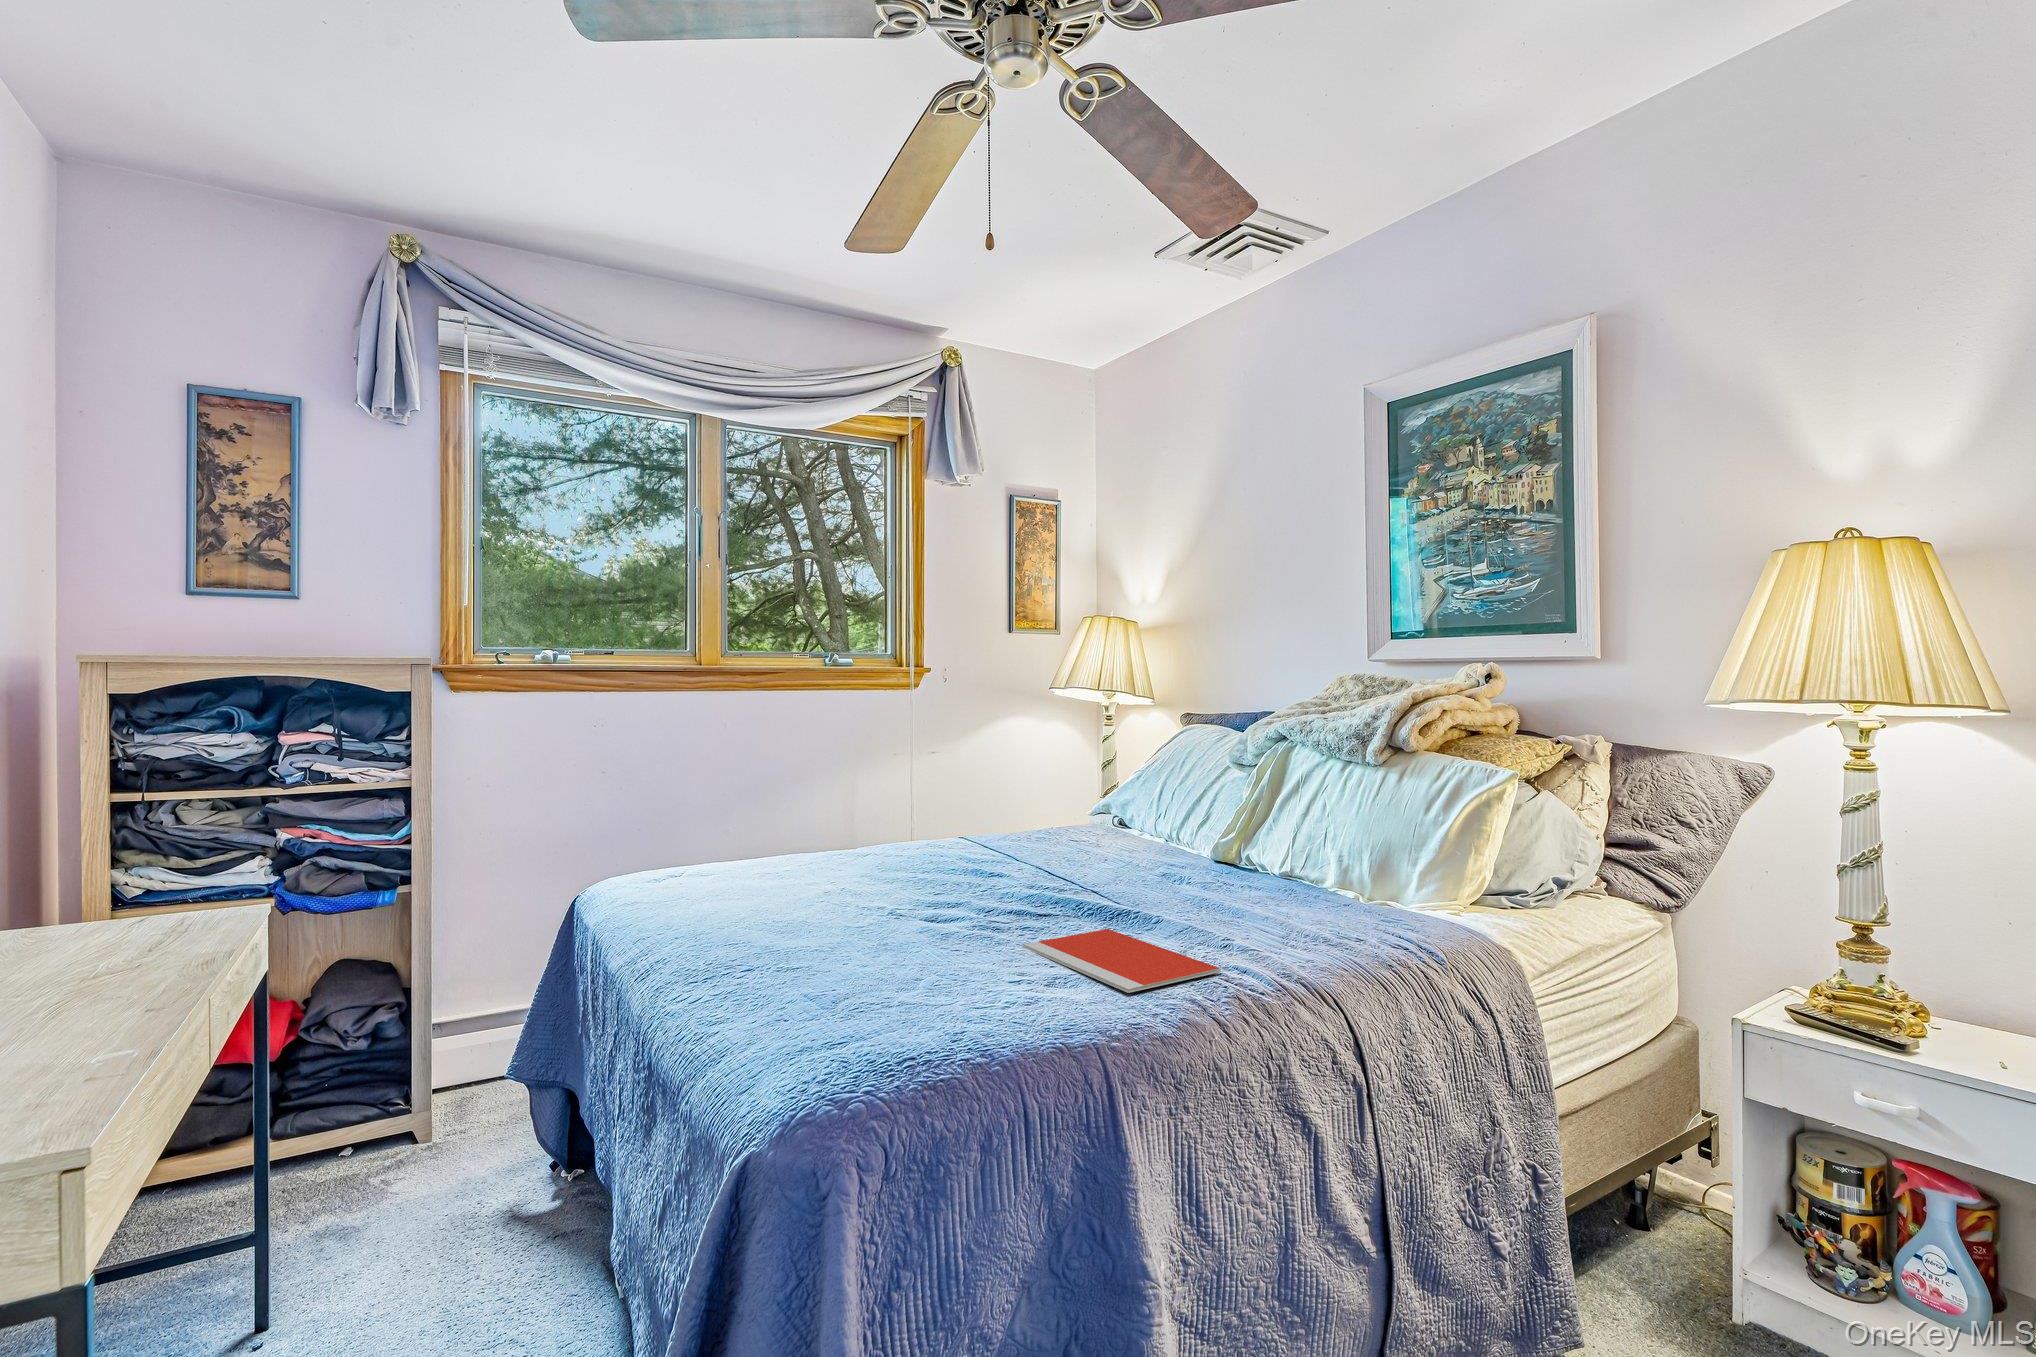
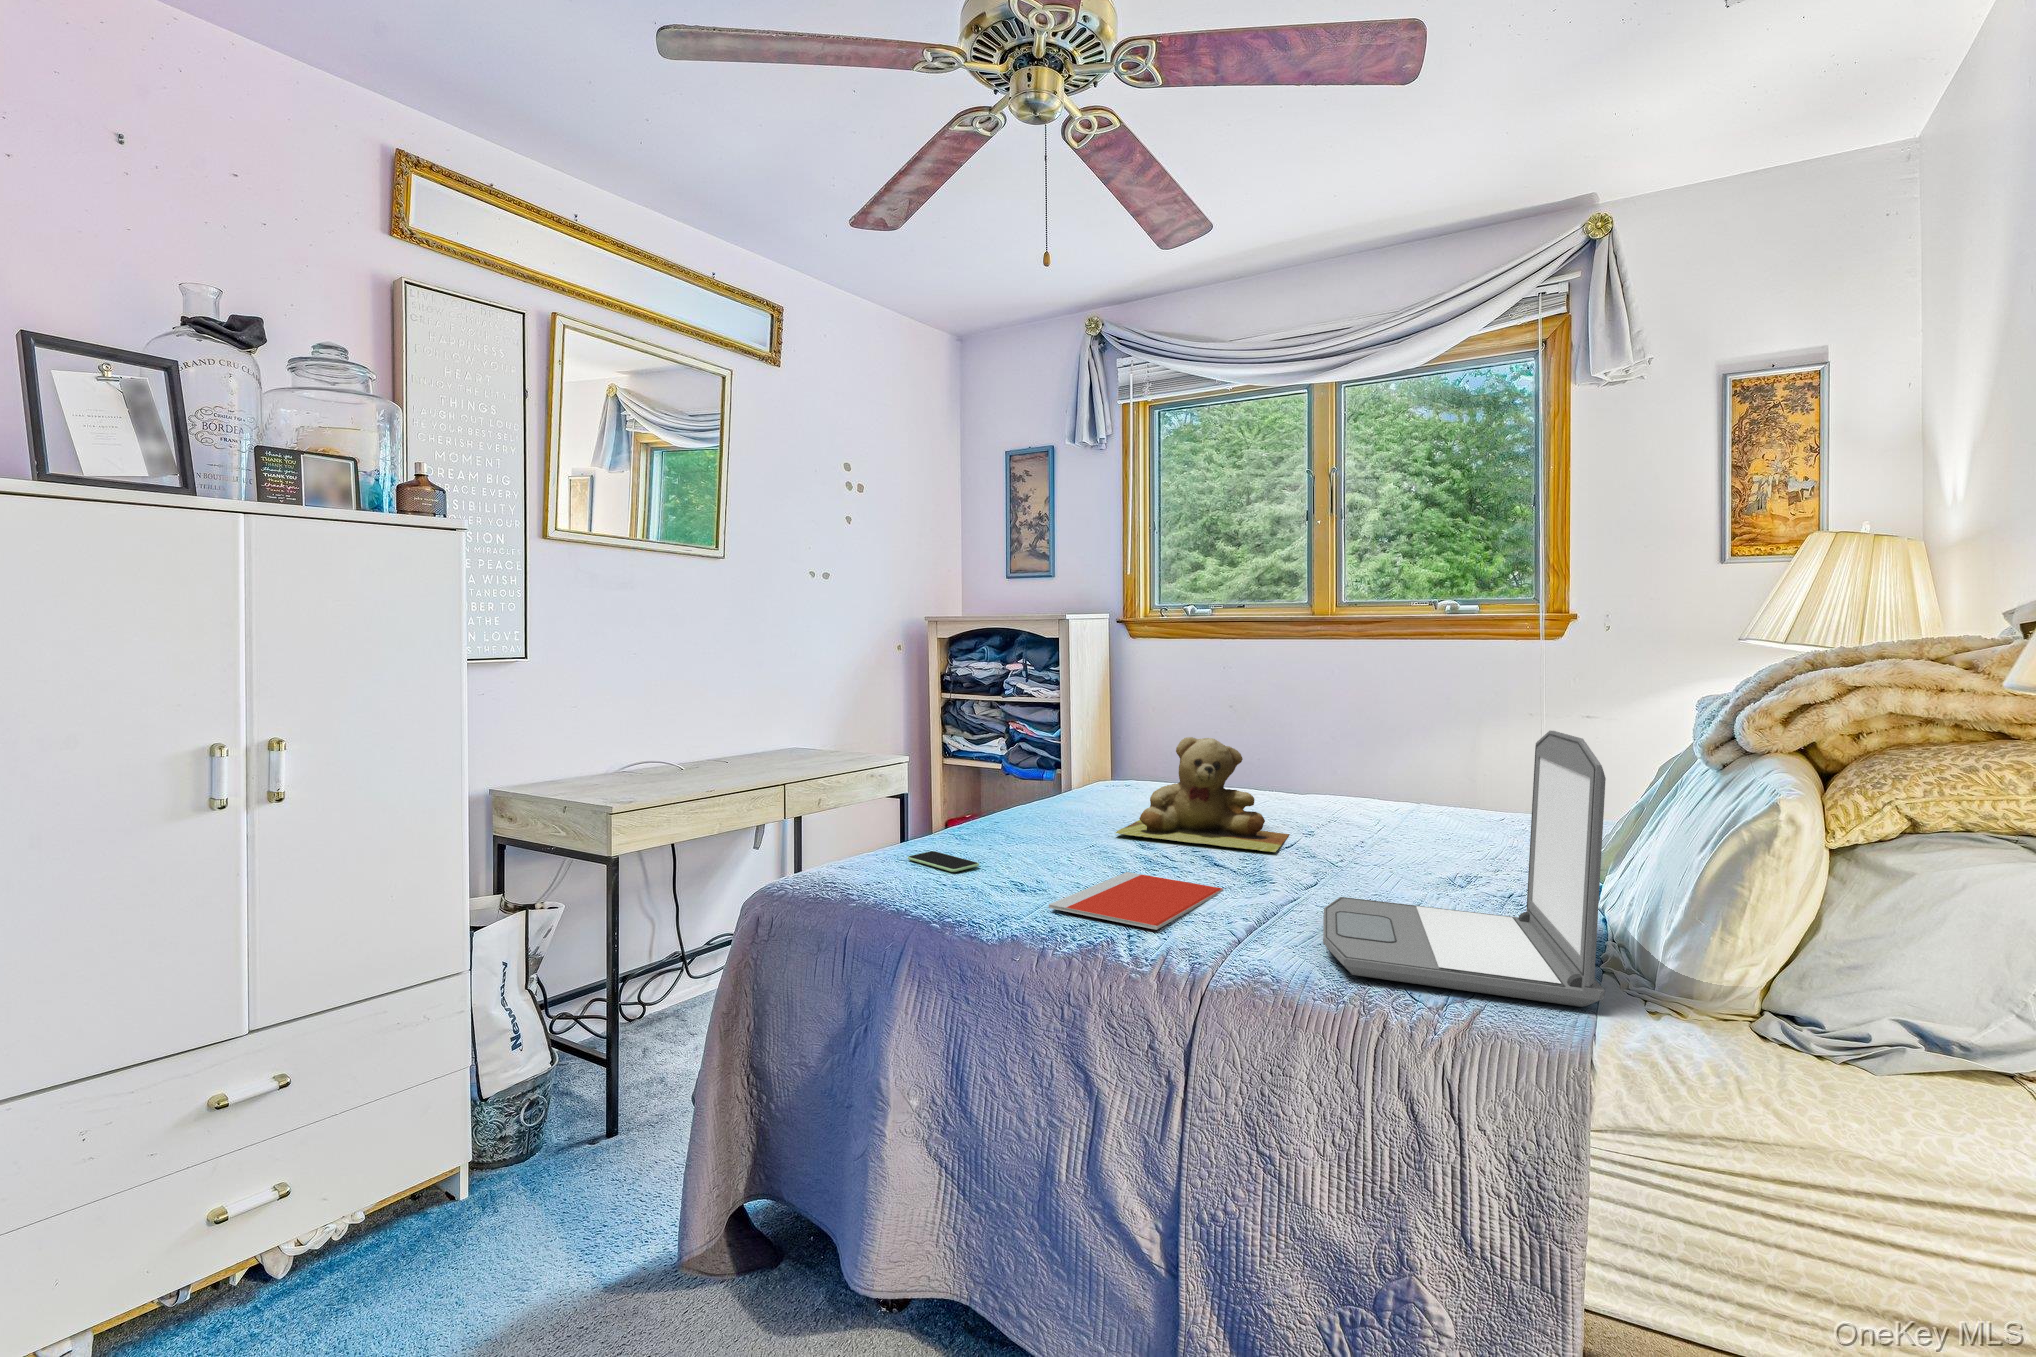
laptop: none [1195,747,1434,947] -> present [1323,731,1606,1007]
teddy bear: none [803,794,1016,918] -> present [1115,737,1289,852]
smartphone: none [836,988,939,1019] -> present [908,851,979,872]

